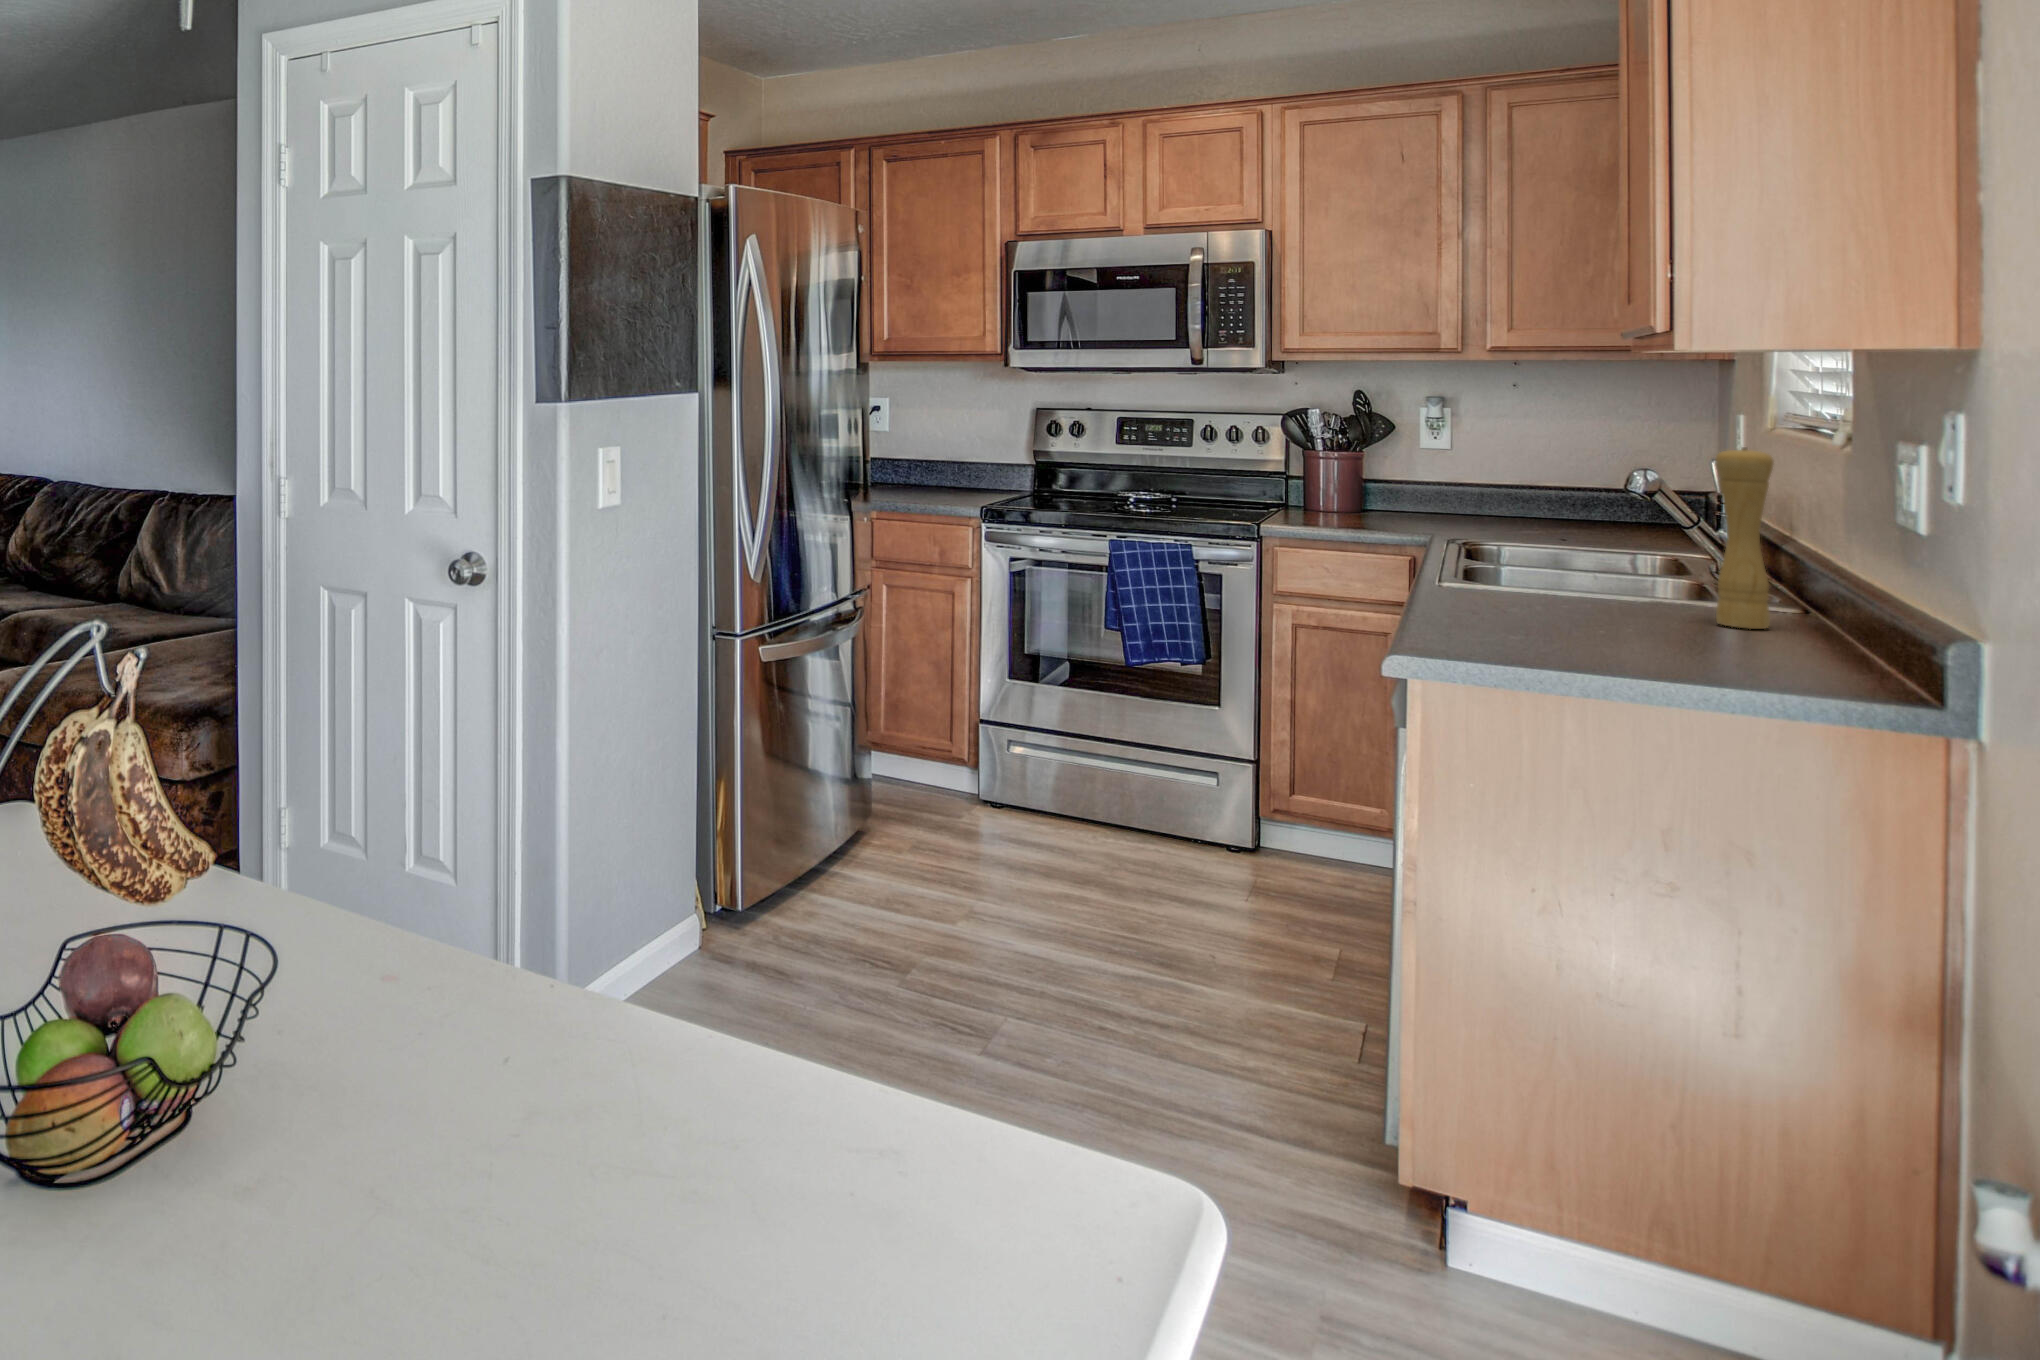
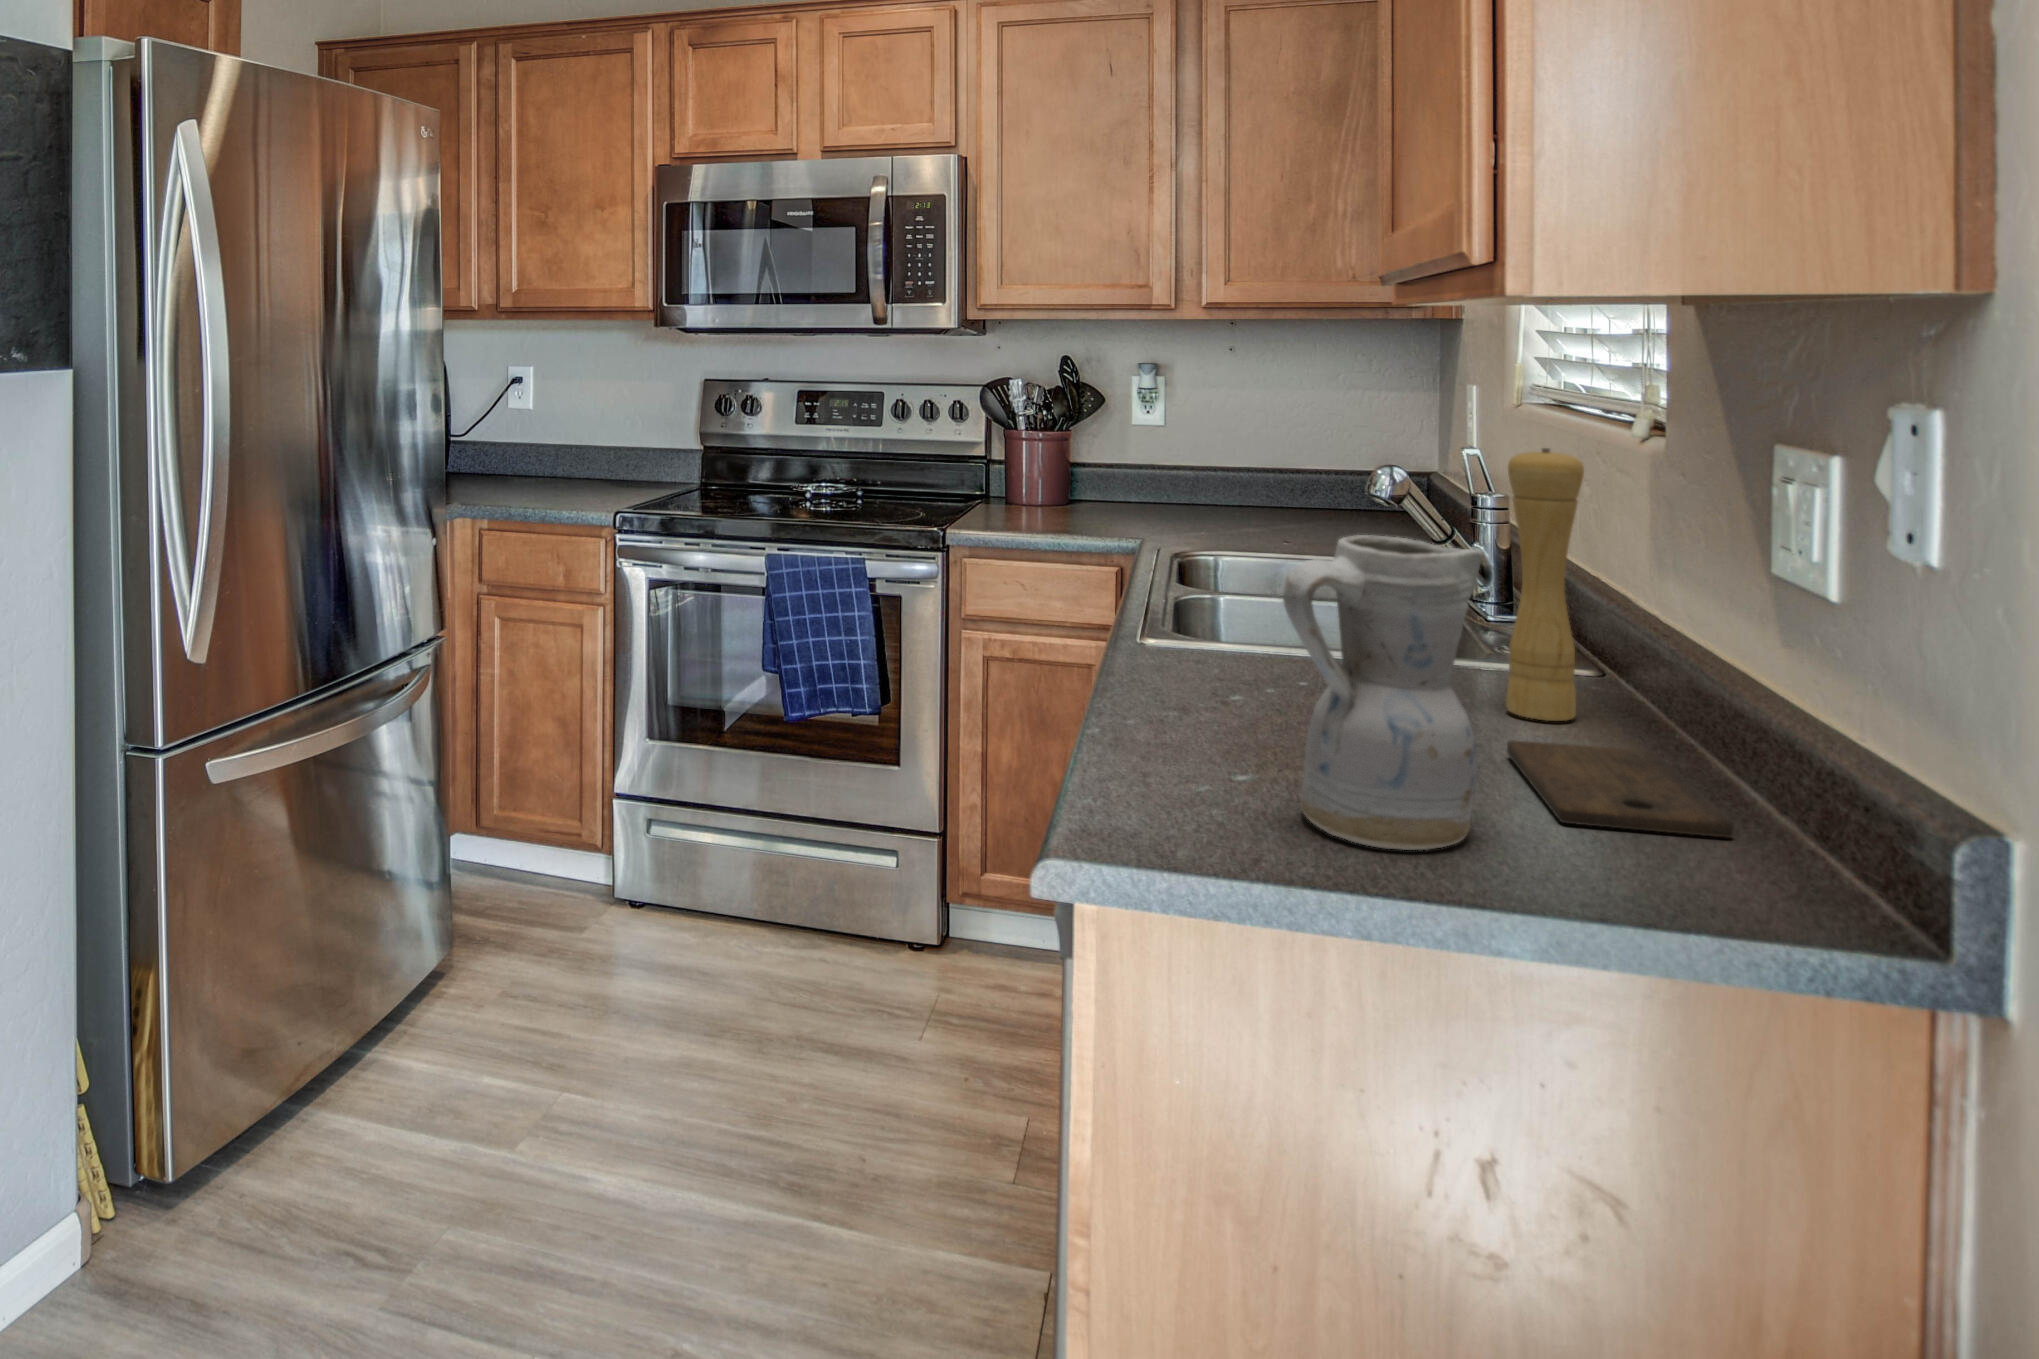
ceramic pitcher: none [1531,486,1665,662] -> present [1283,535,1483,850]
cutting board: none [1703,628,1843,670] -> present [1507,740,1734,837]

